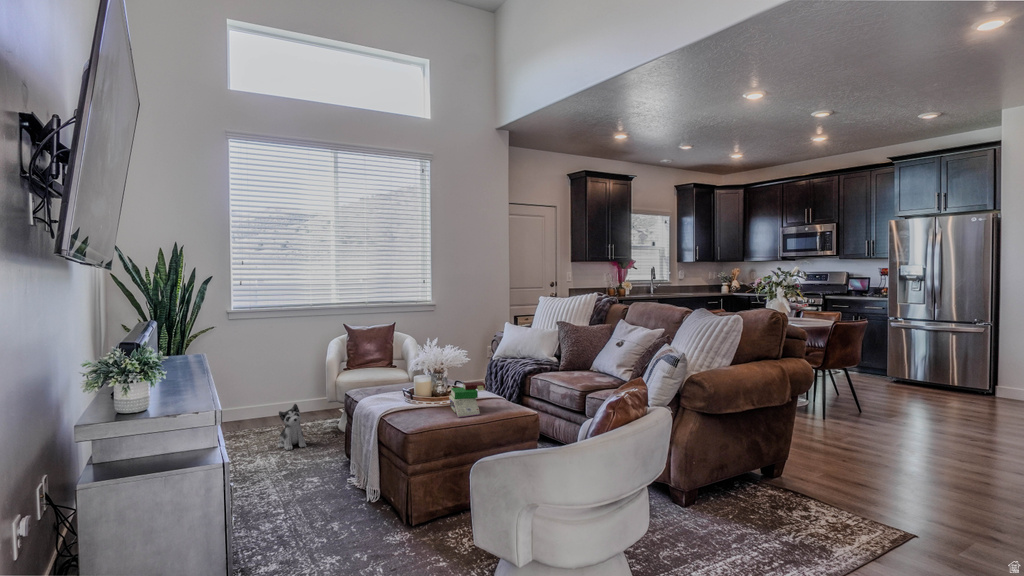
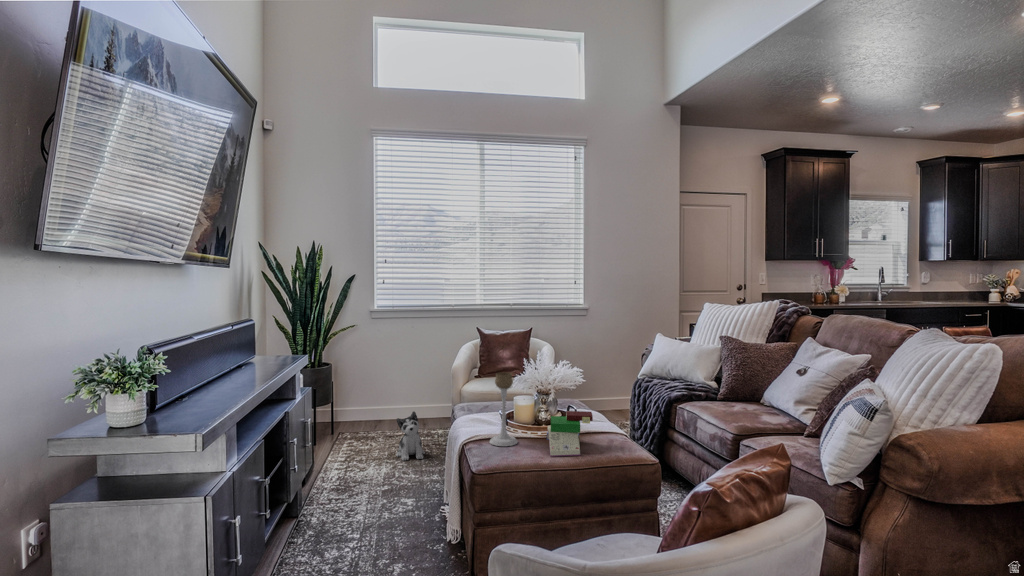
candle holder: none [401,355,425,415] -> present [490,372,518,446]

